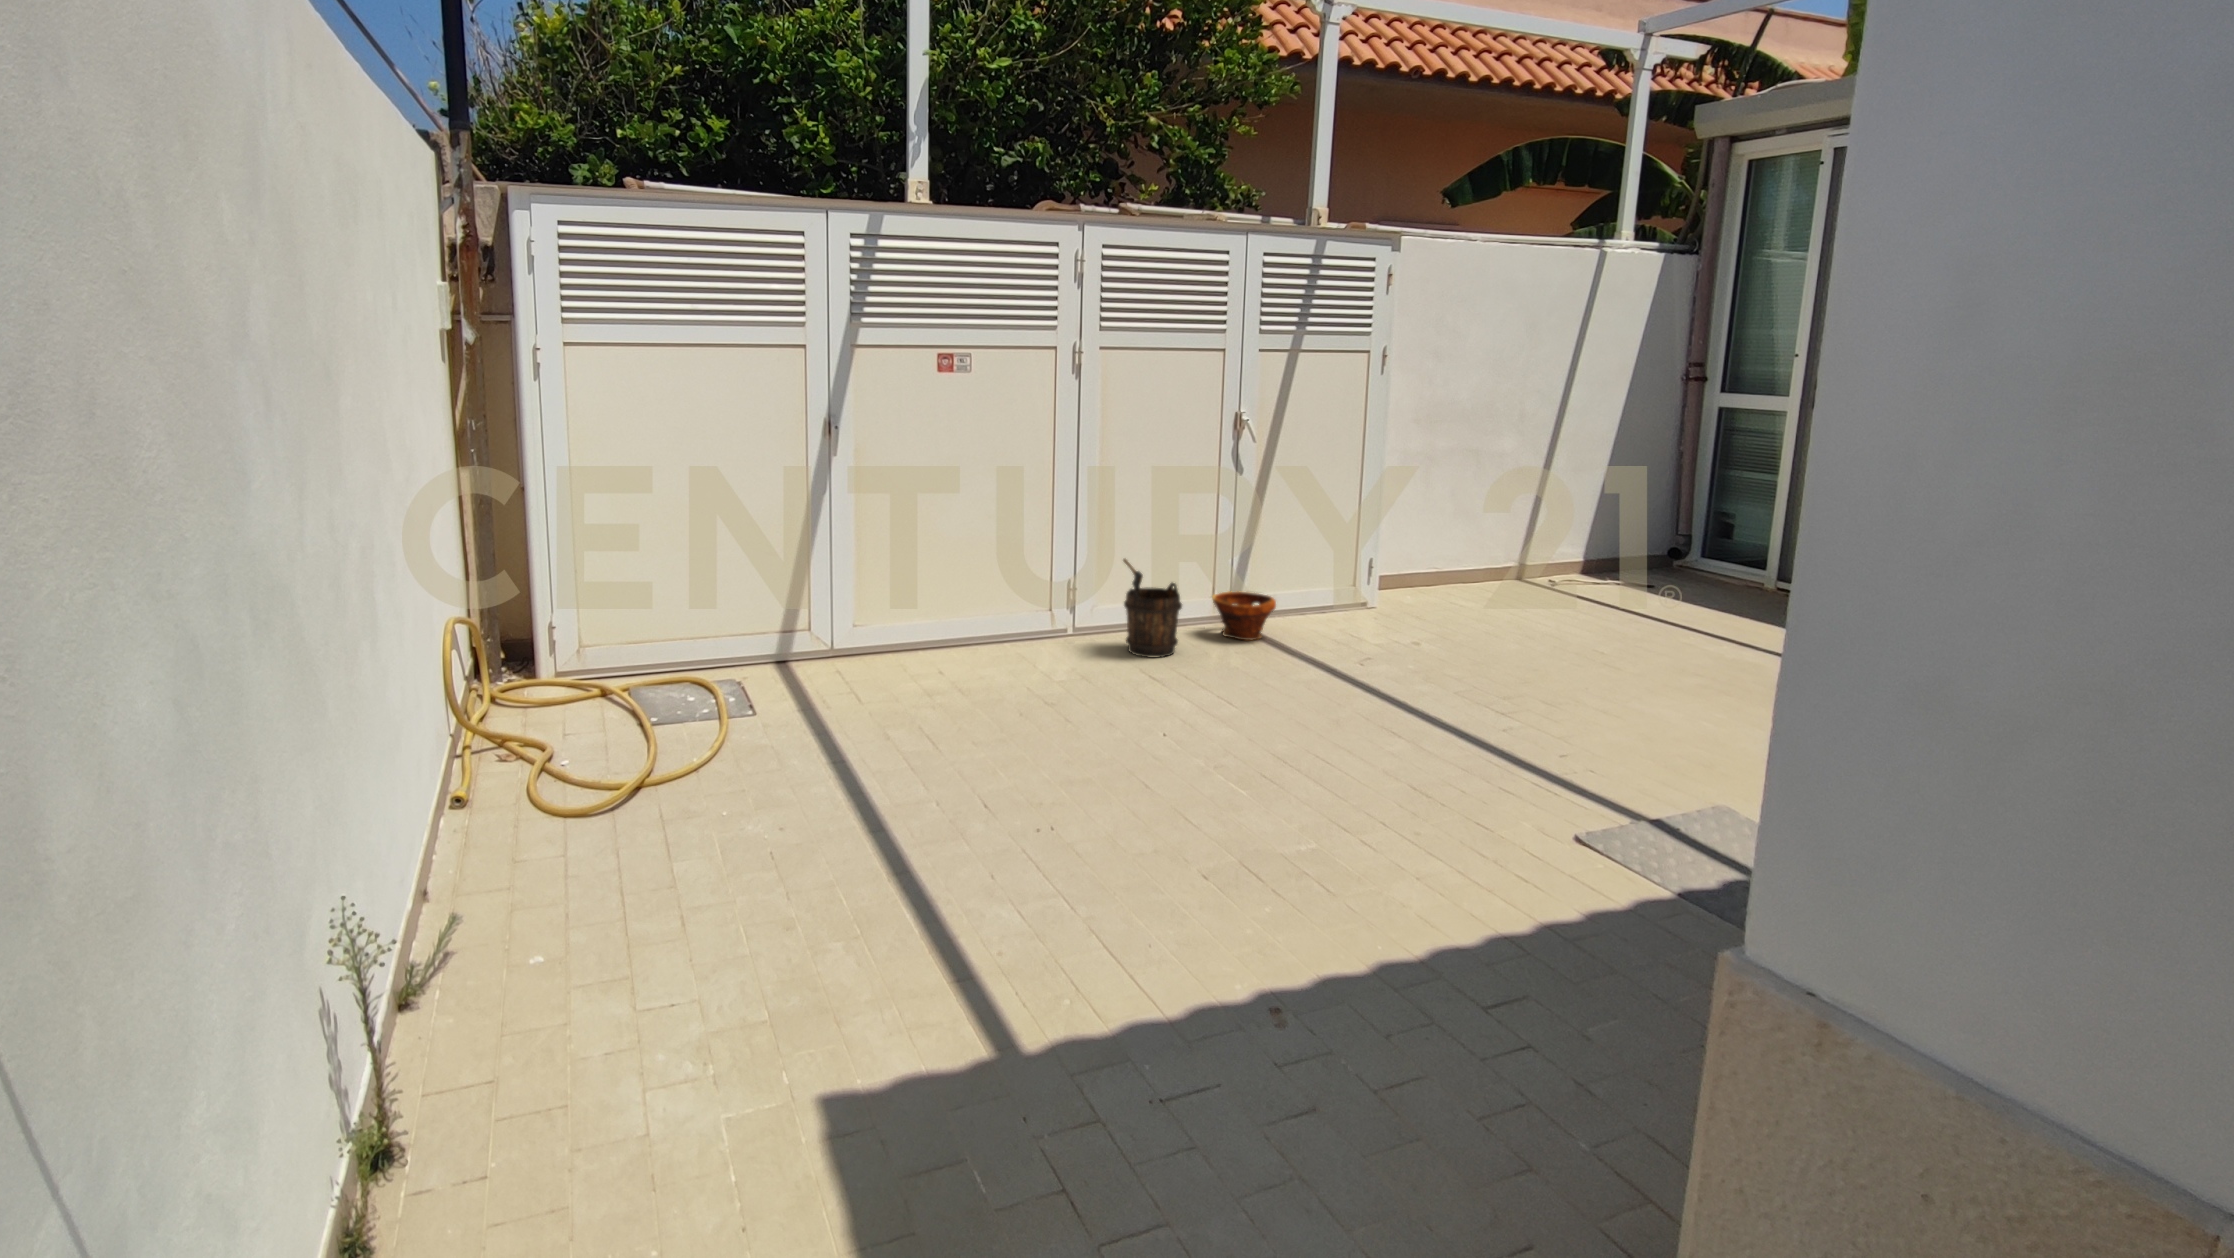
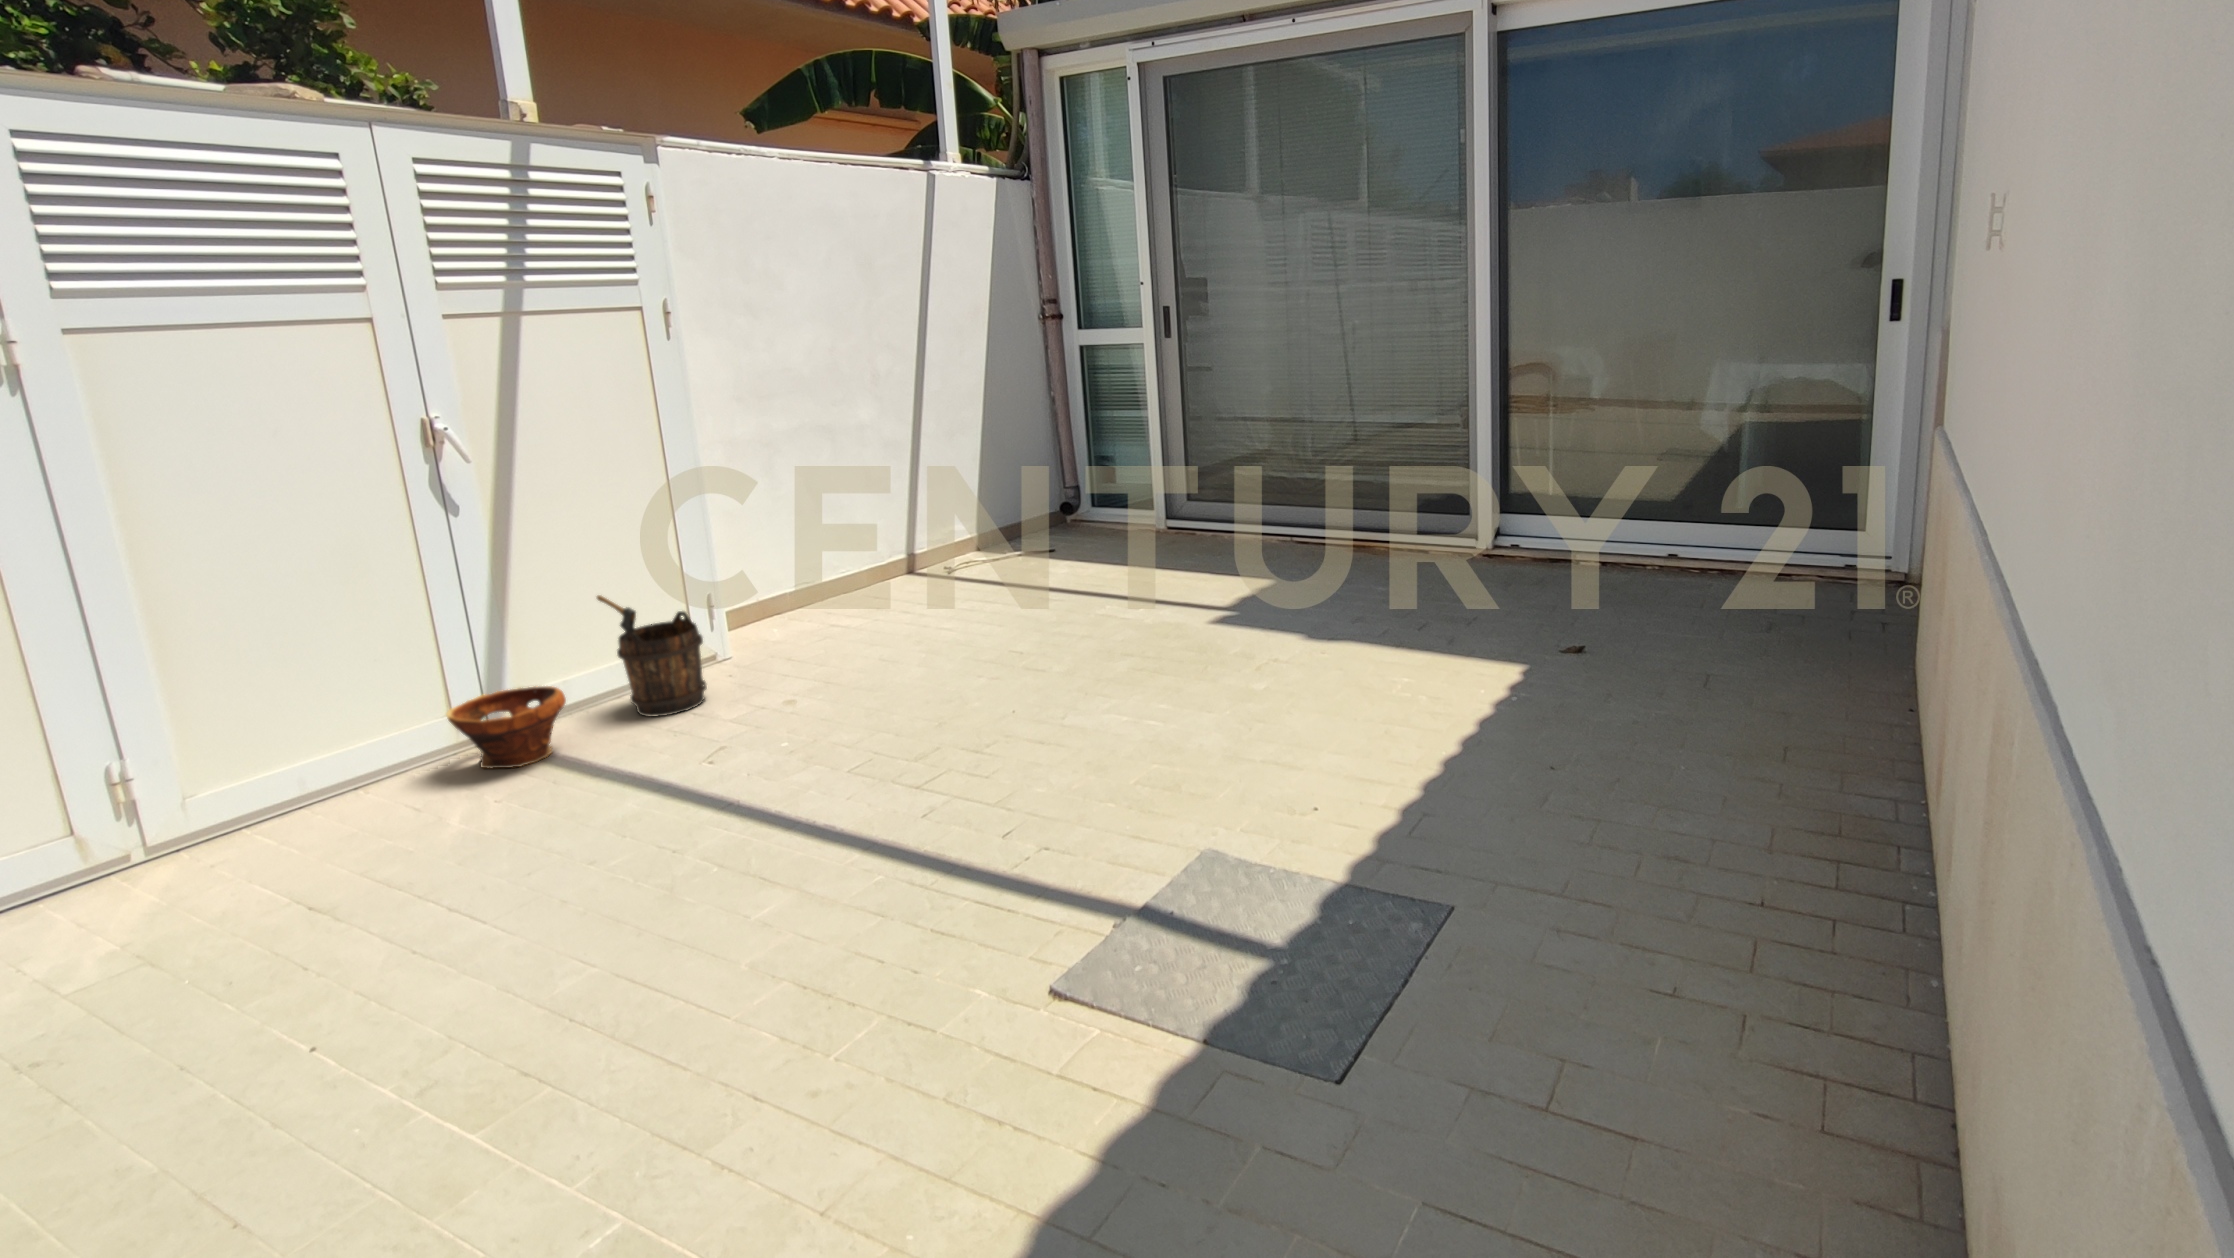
bucket: present [1123,559,1182,657] -> present [597,595,707,717]

